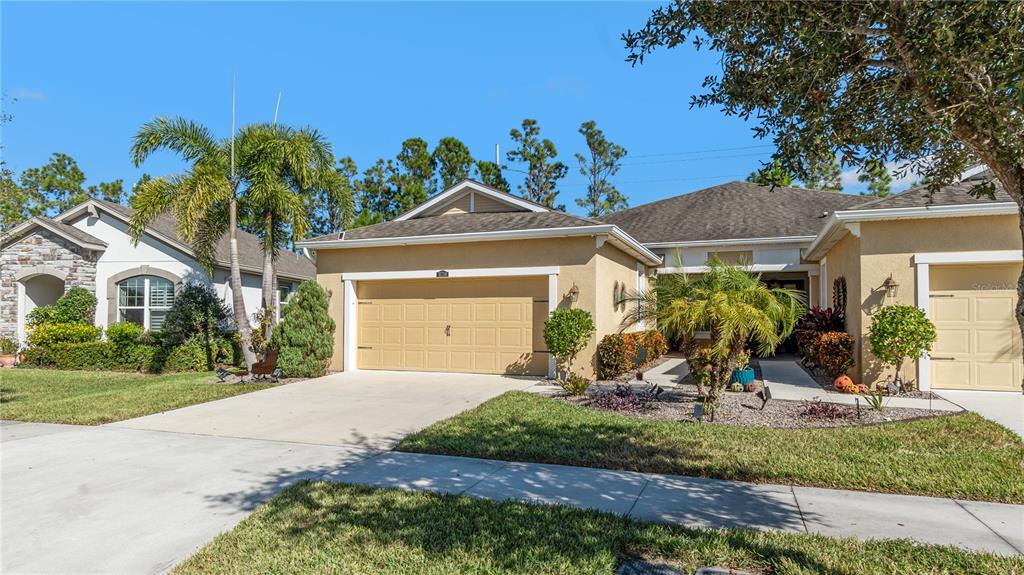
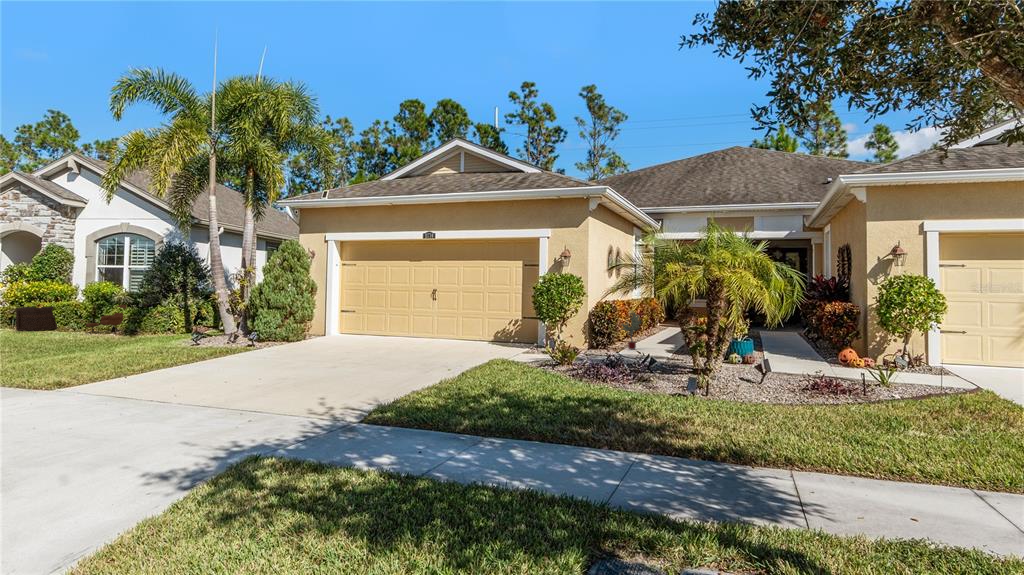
wooden crate: none [39,347,79,372] -> present [16,307,58,331]
lounge chair: present [235,350,278,384] -> present [86,305,127,333]

